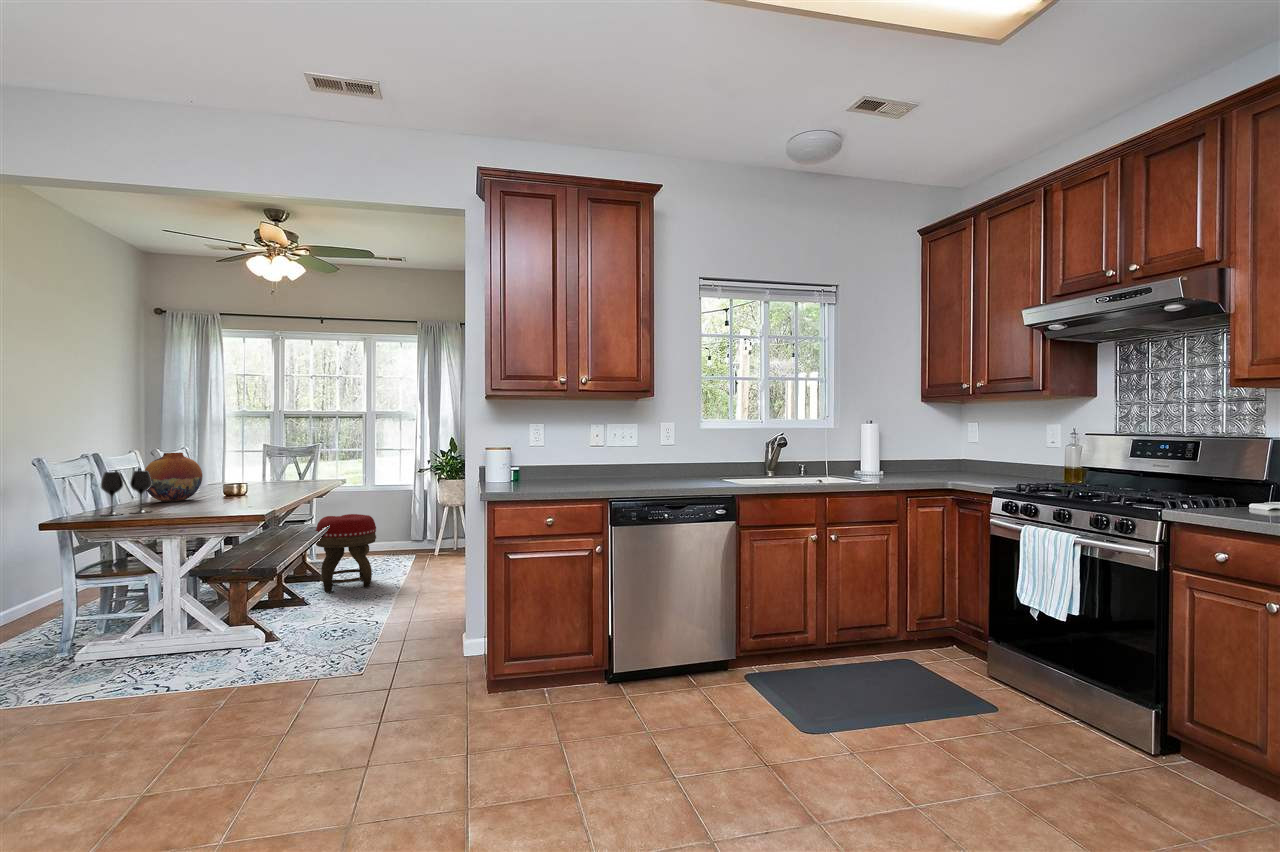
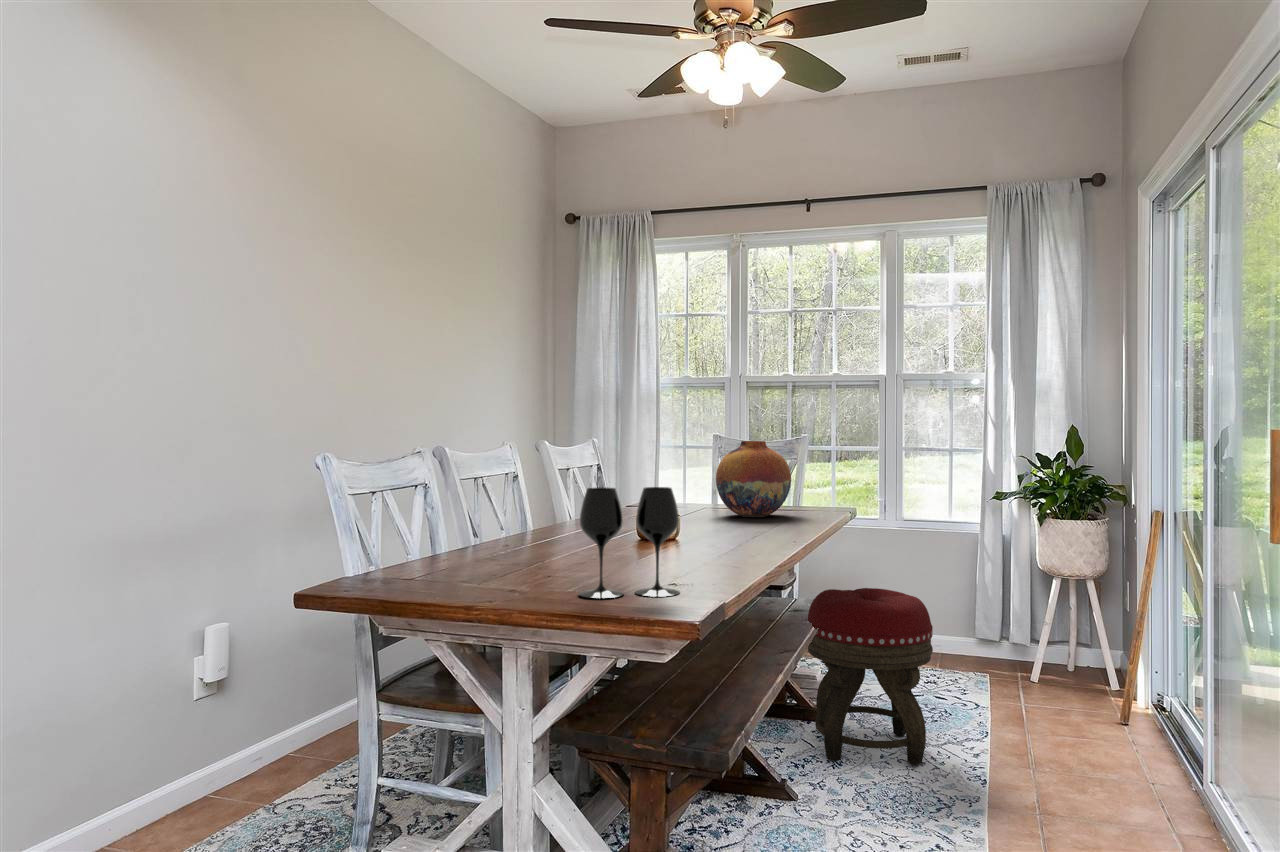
vase: present [145,453,203,502] -> present [716,441,791,517]
wine glass: present [101,471,152,516] -> present [579,487,679,598]

